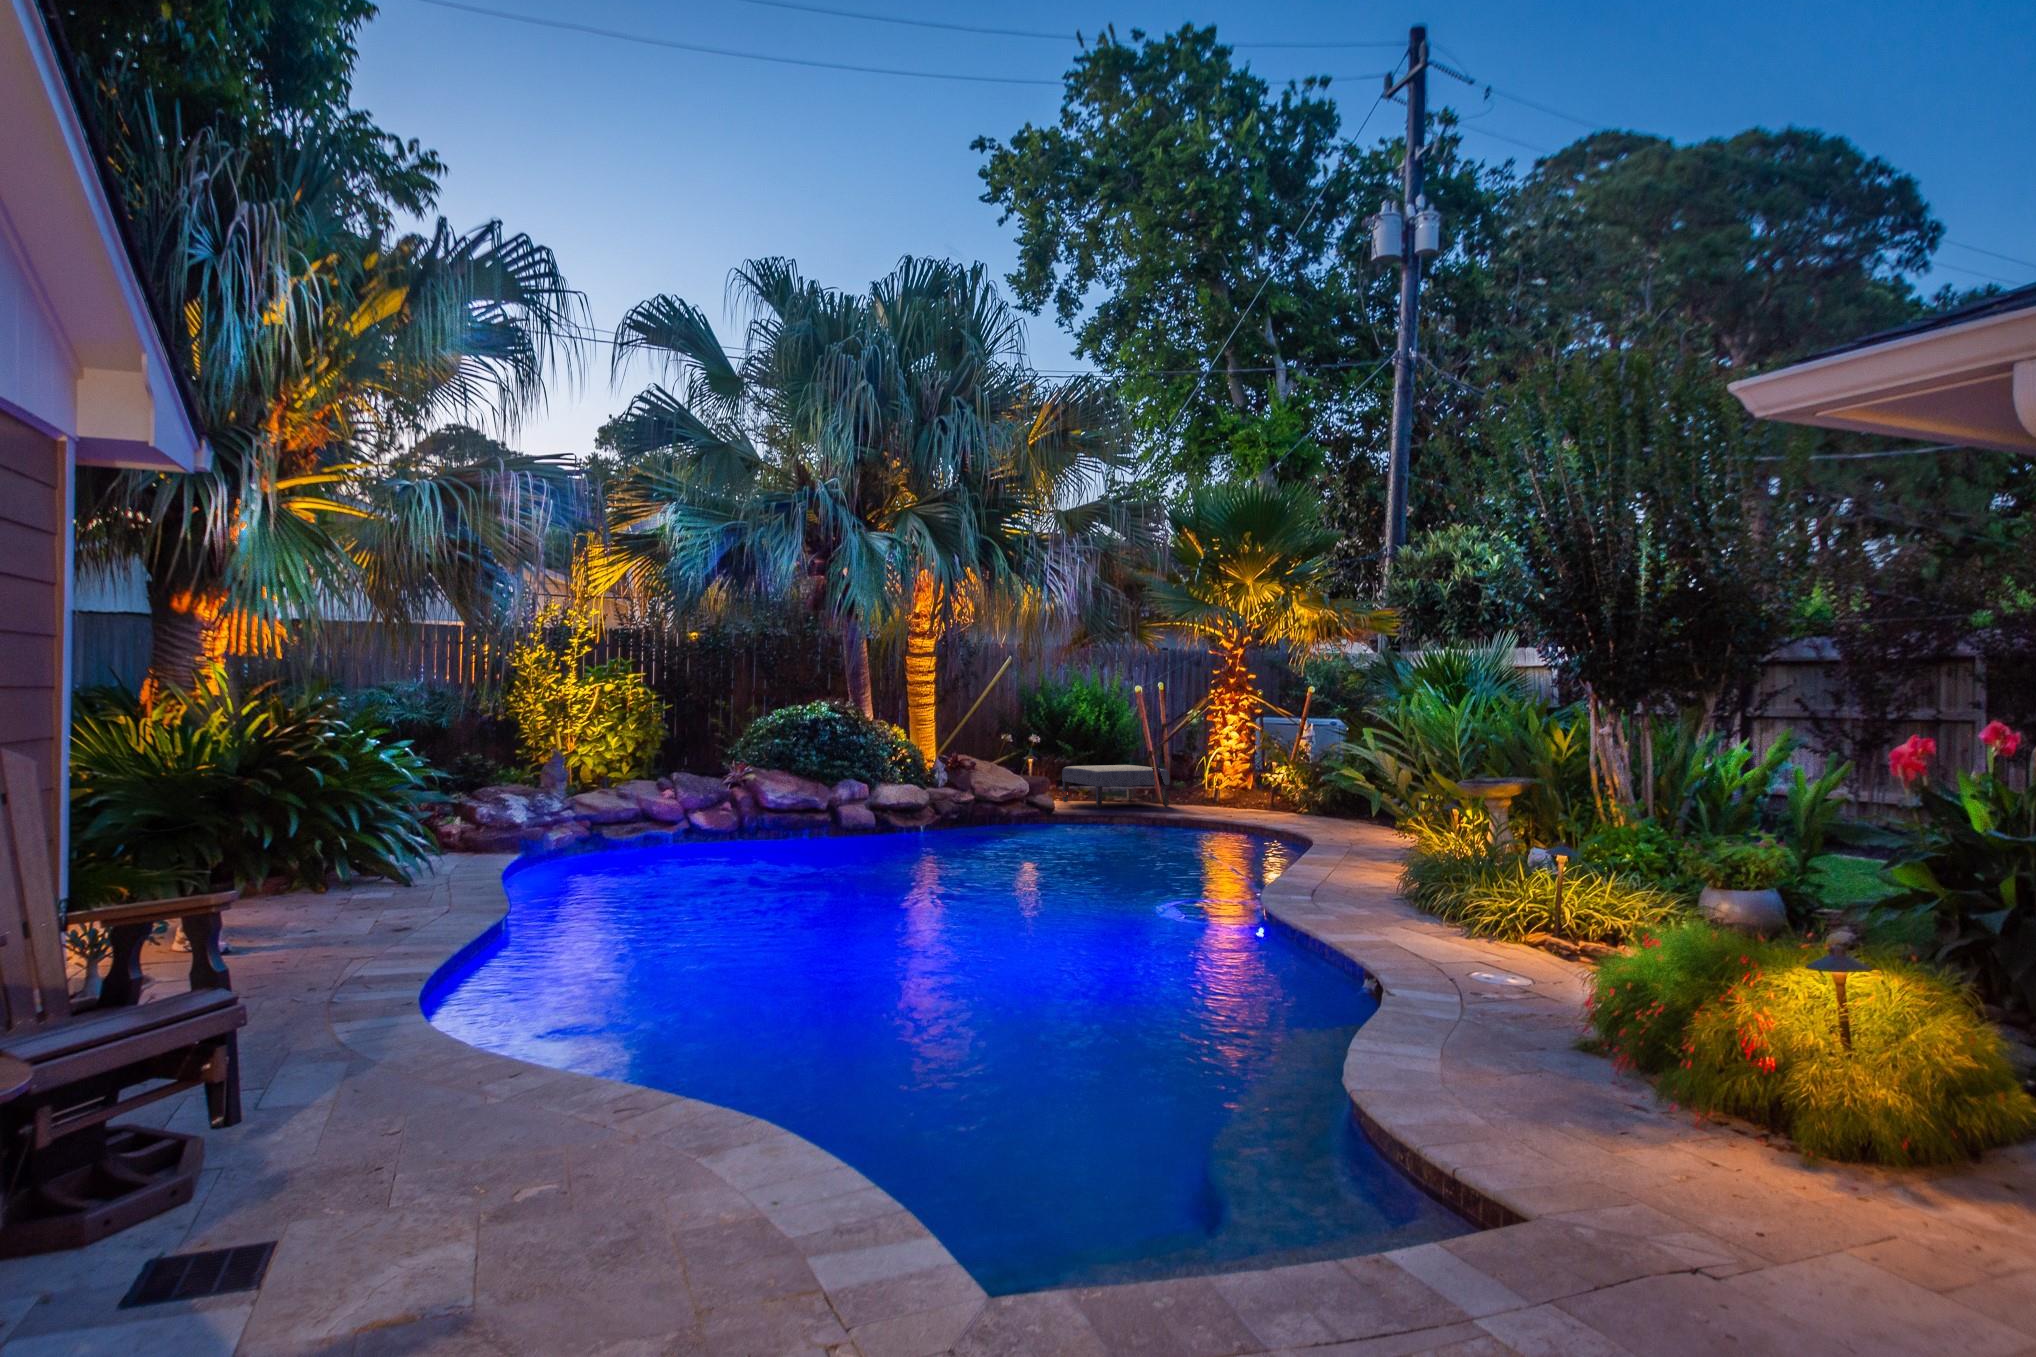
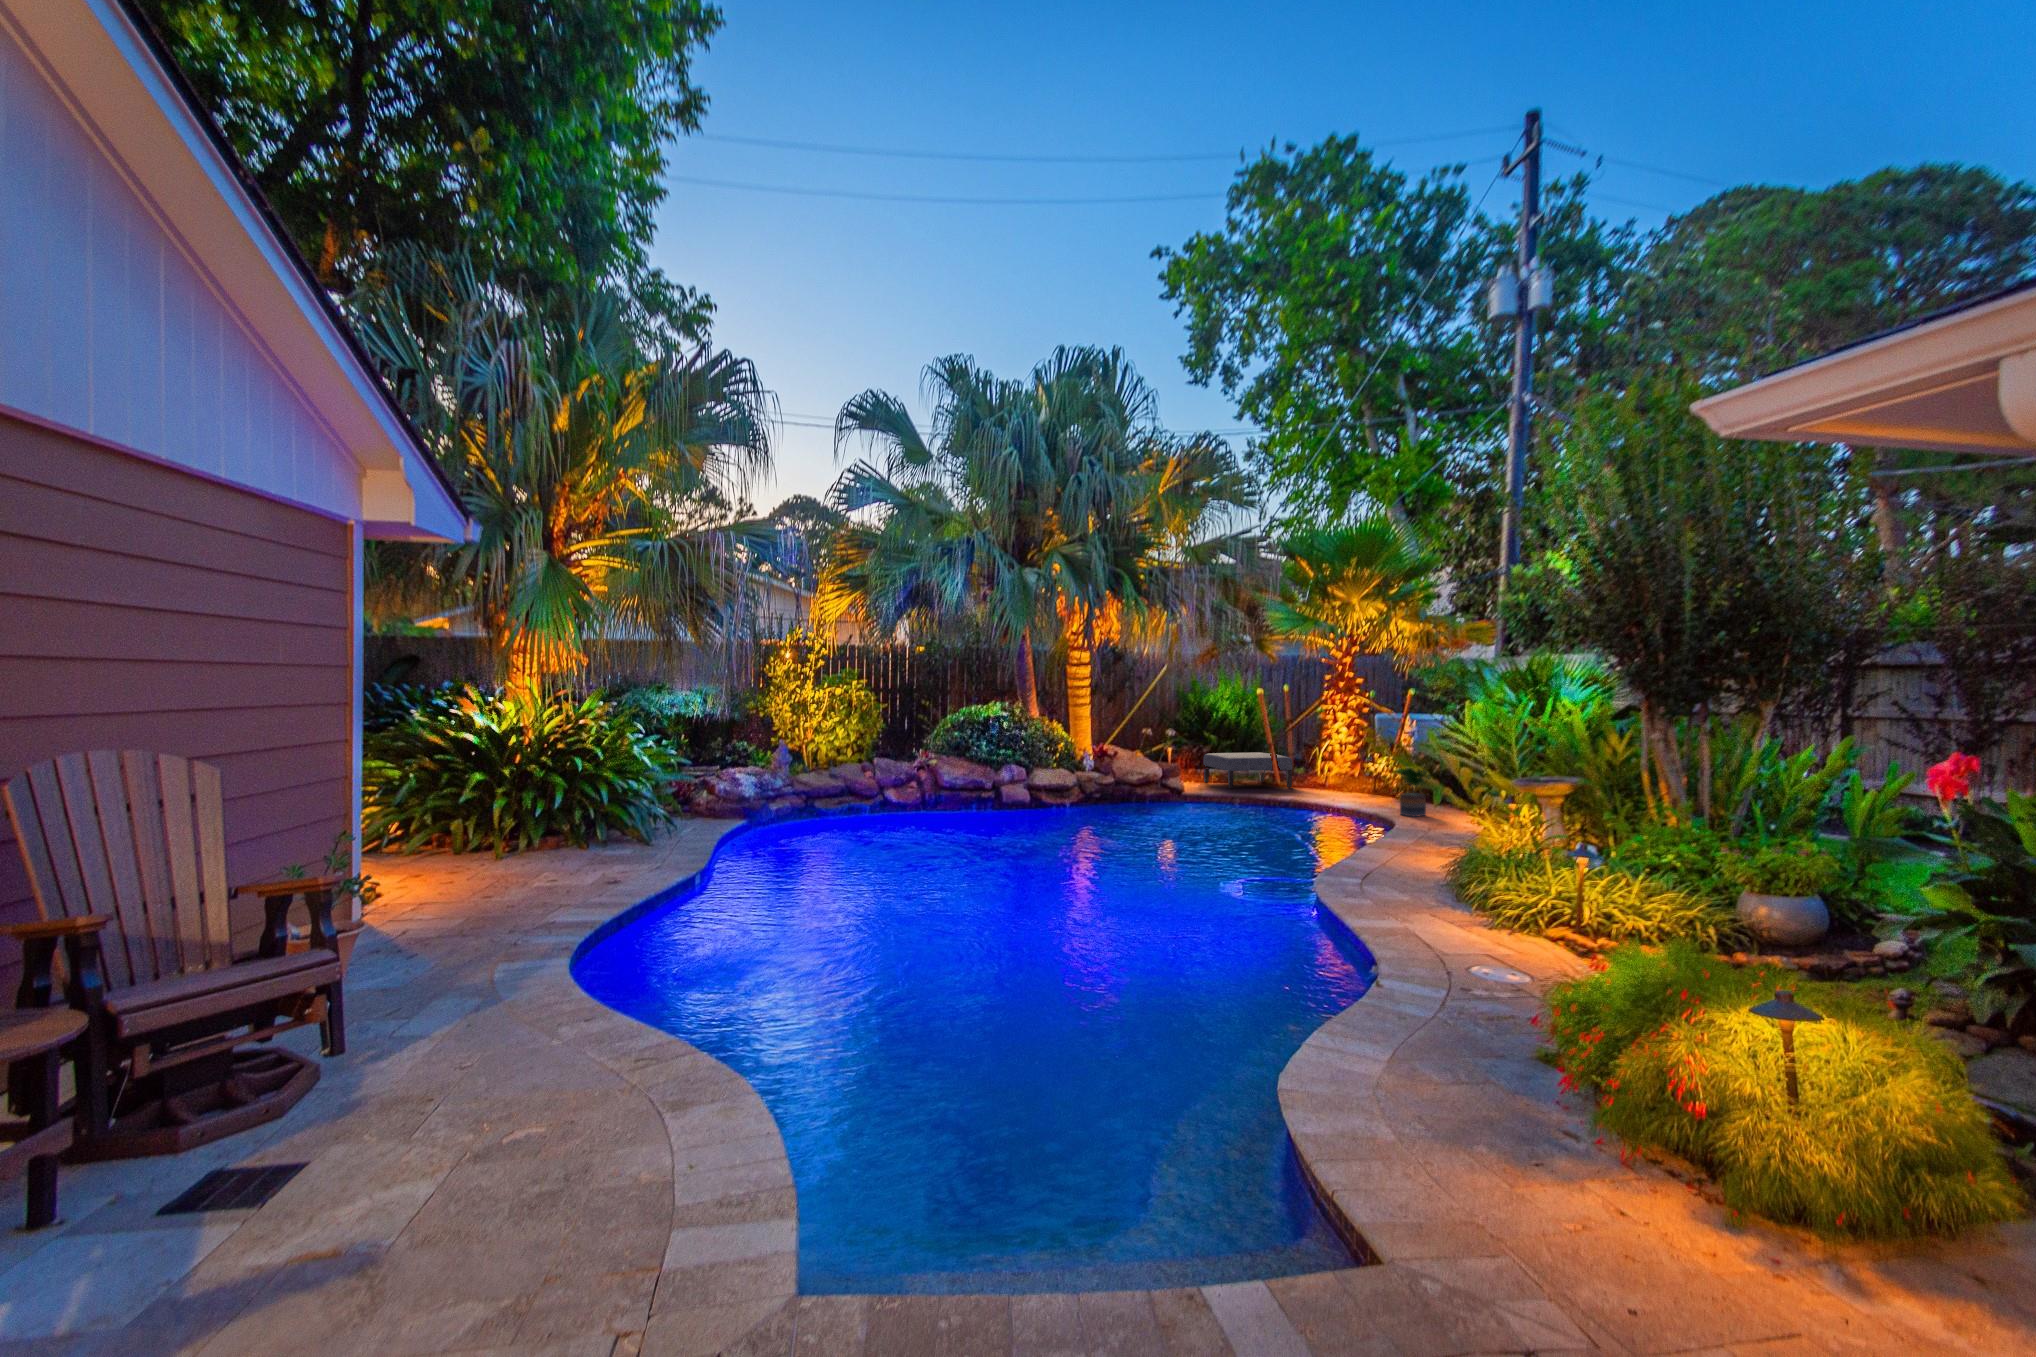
potted tree: none [1306,777,1343,834] -> present [1400,768,1430,817]

